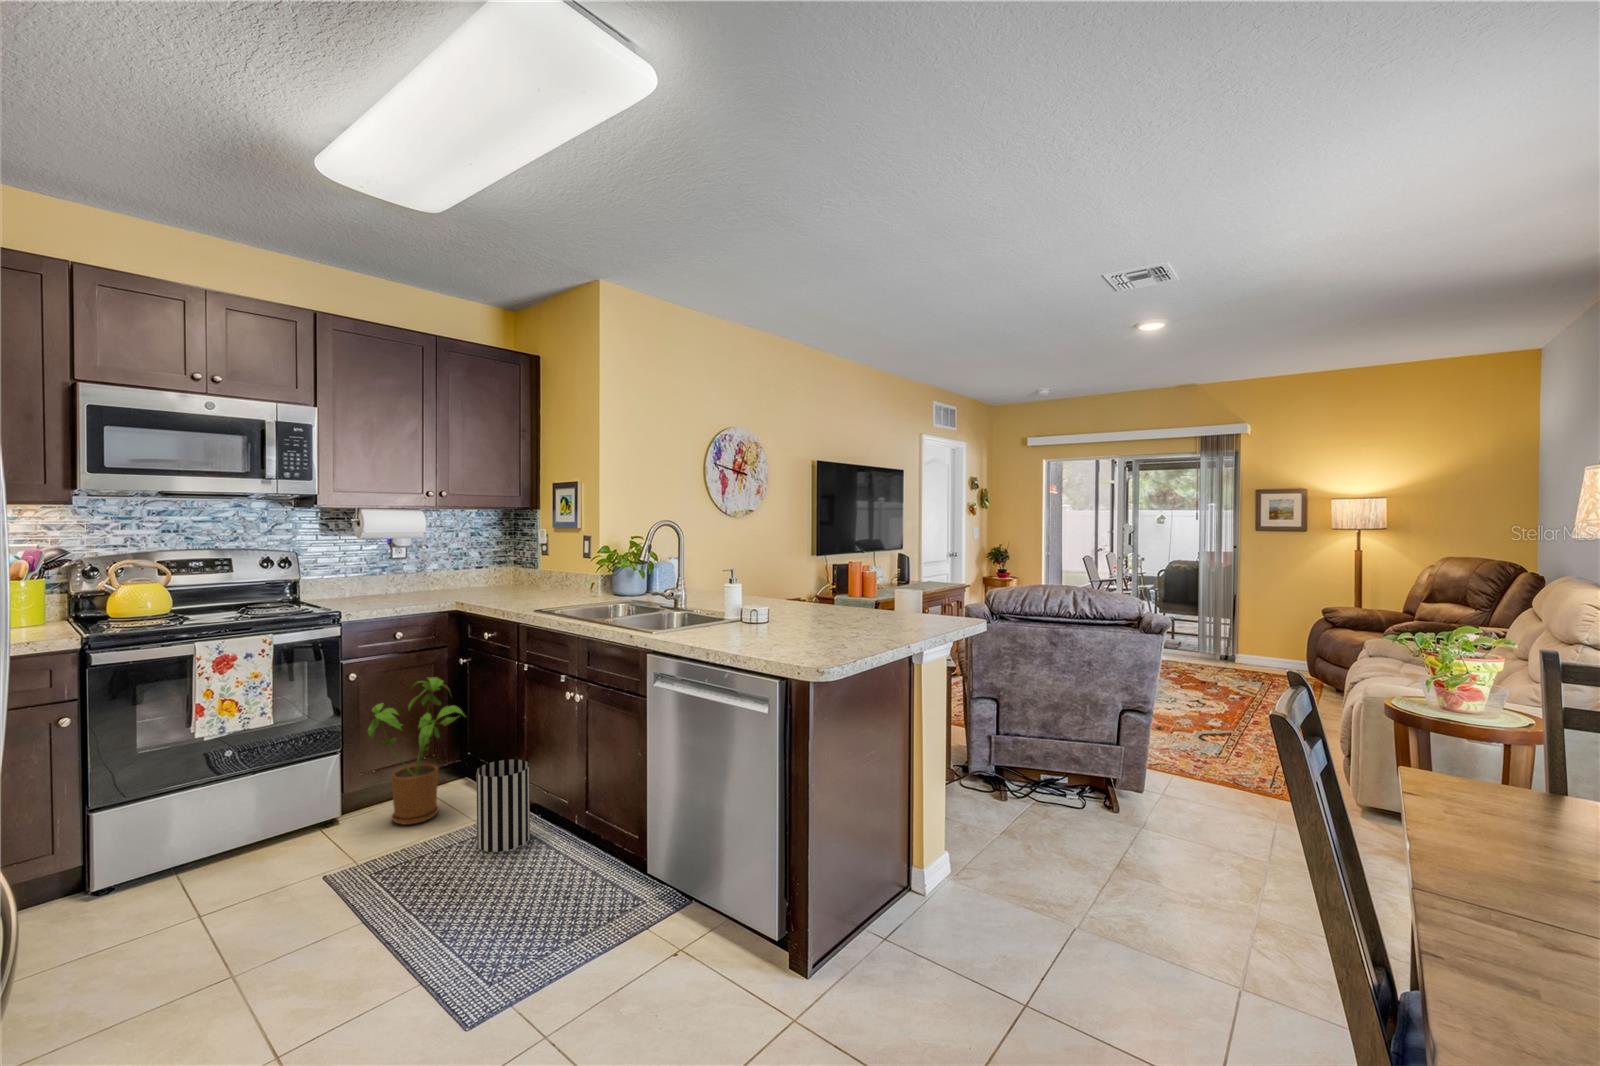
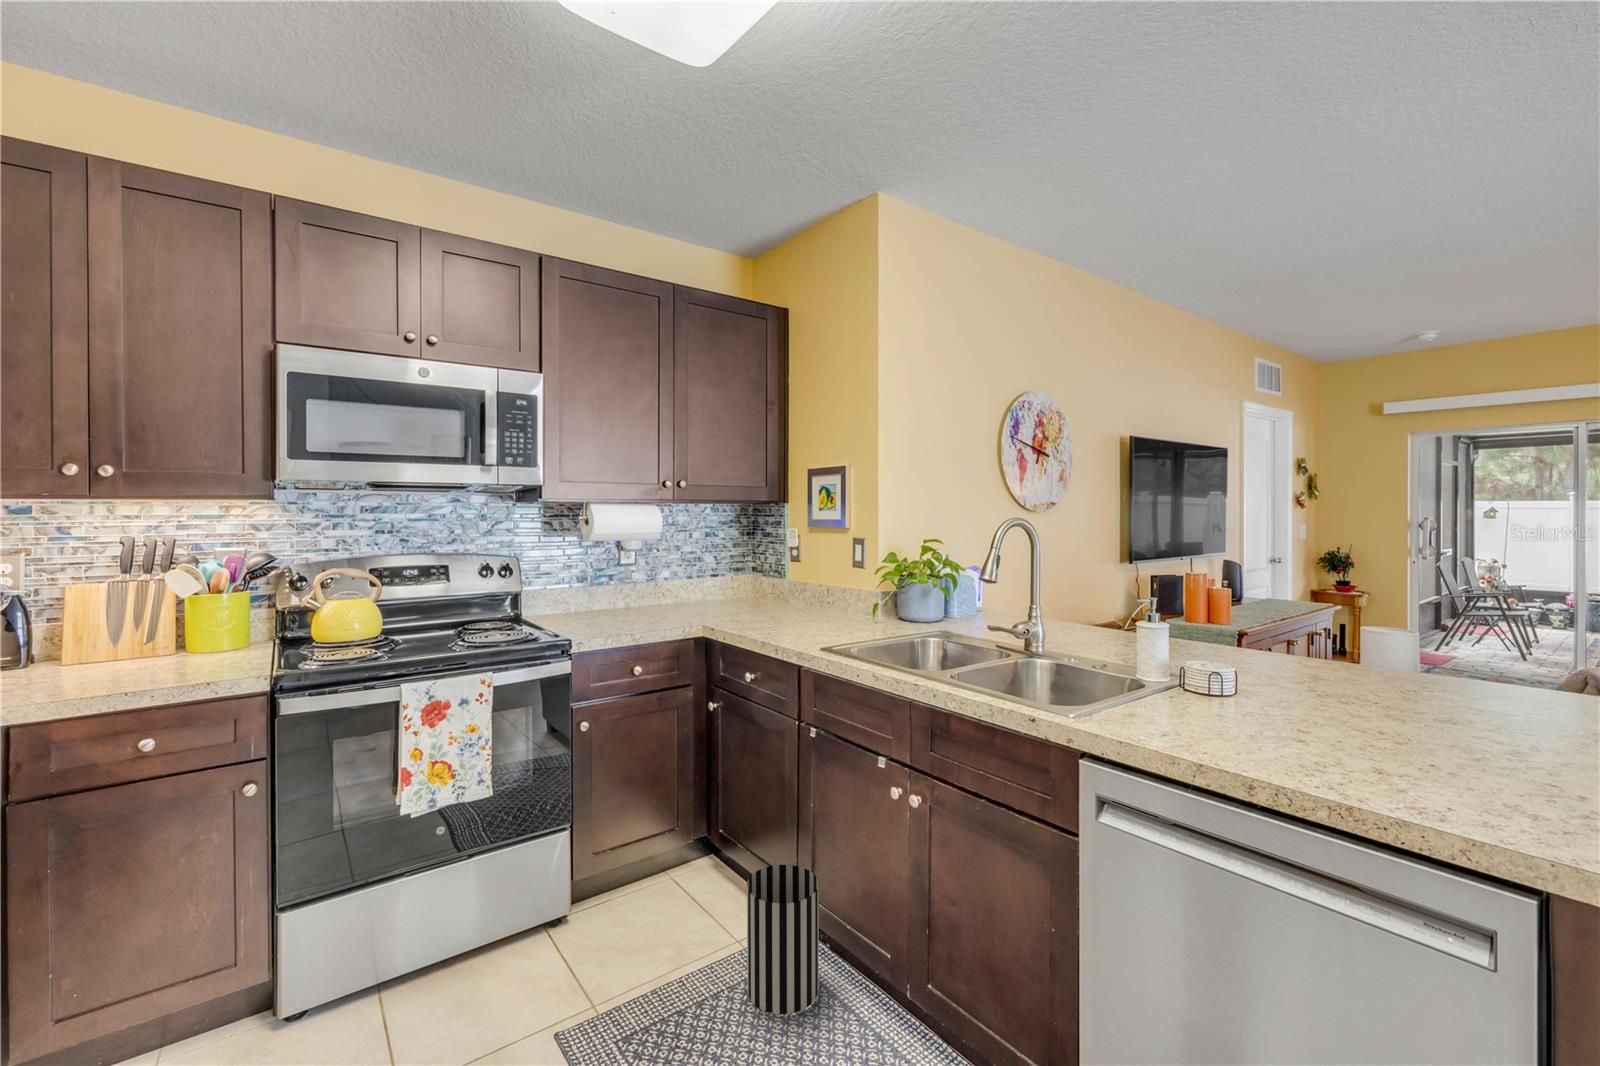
house plant: present [368,677,465,825] -> none [602,730,724,933]

